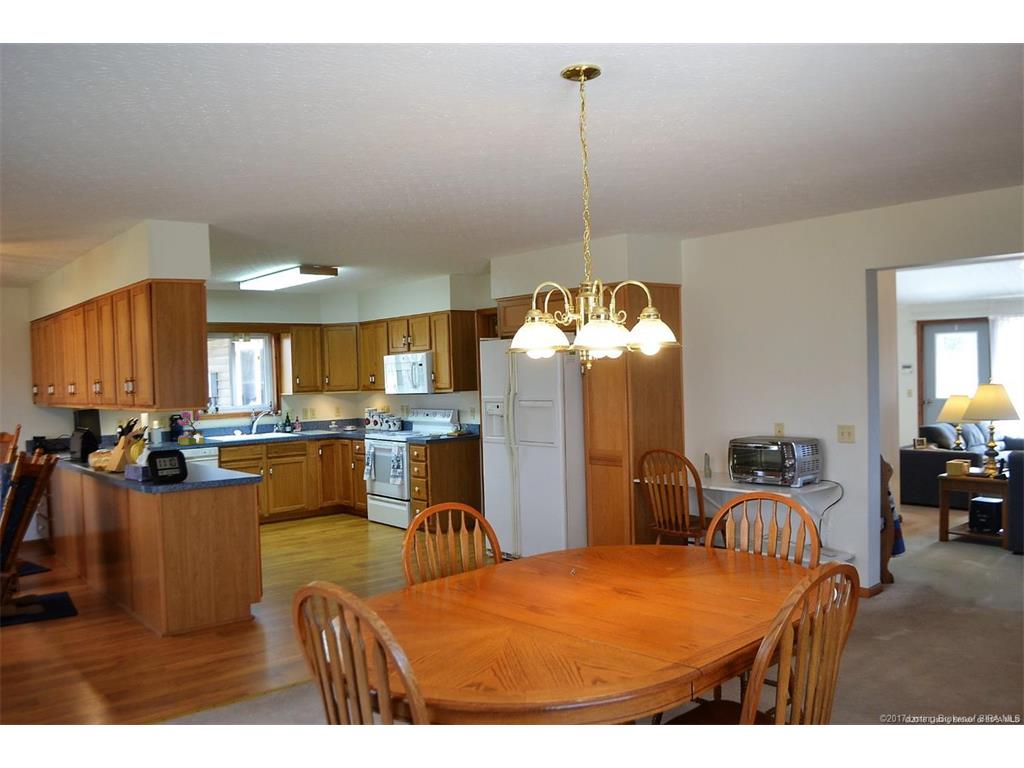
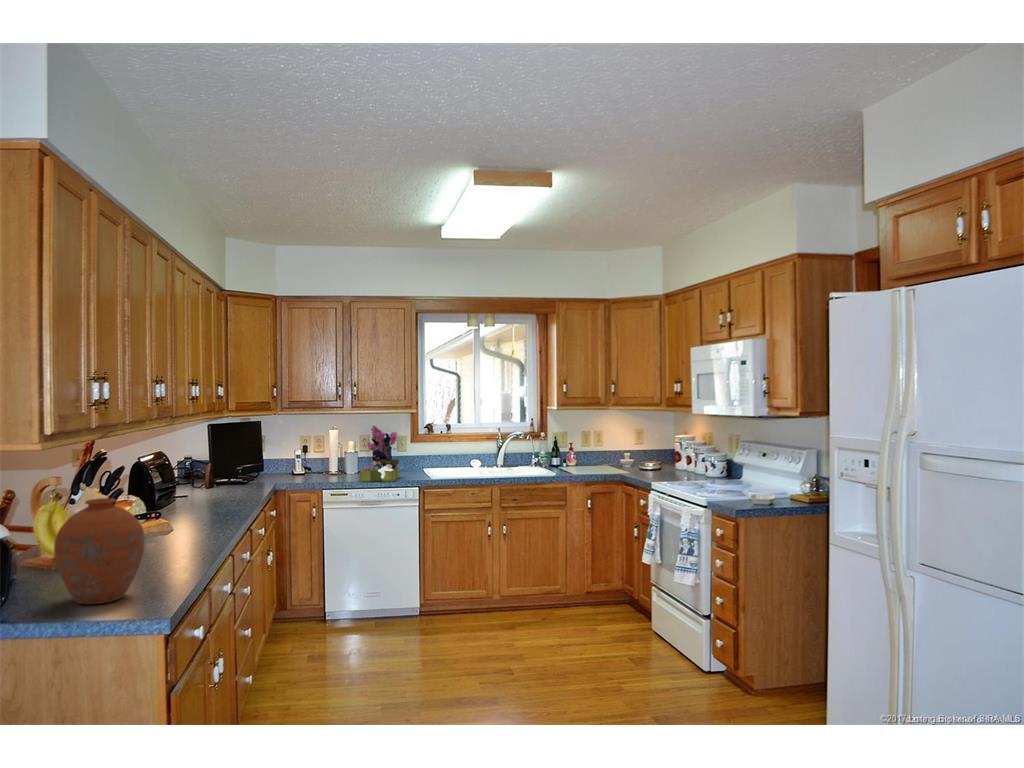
vase: none [194,435,229,477] -> present [54,498,145,604]

